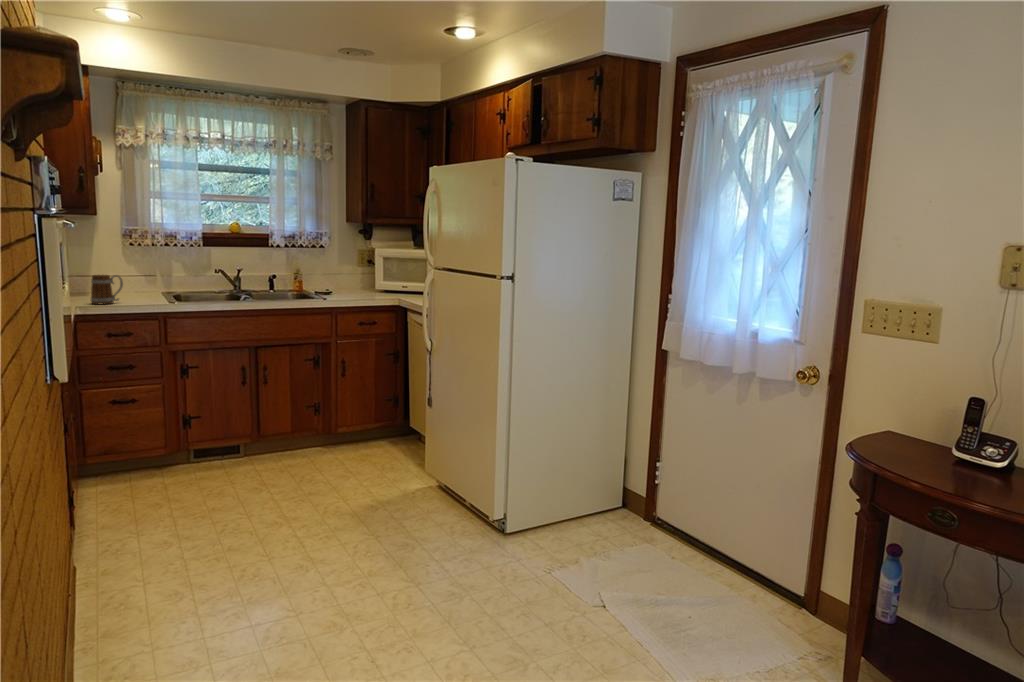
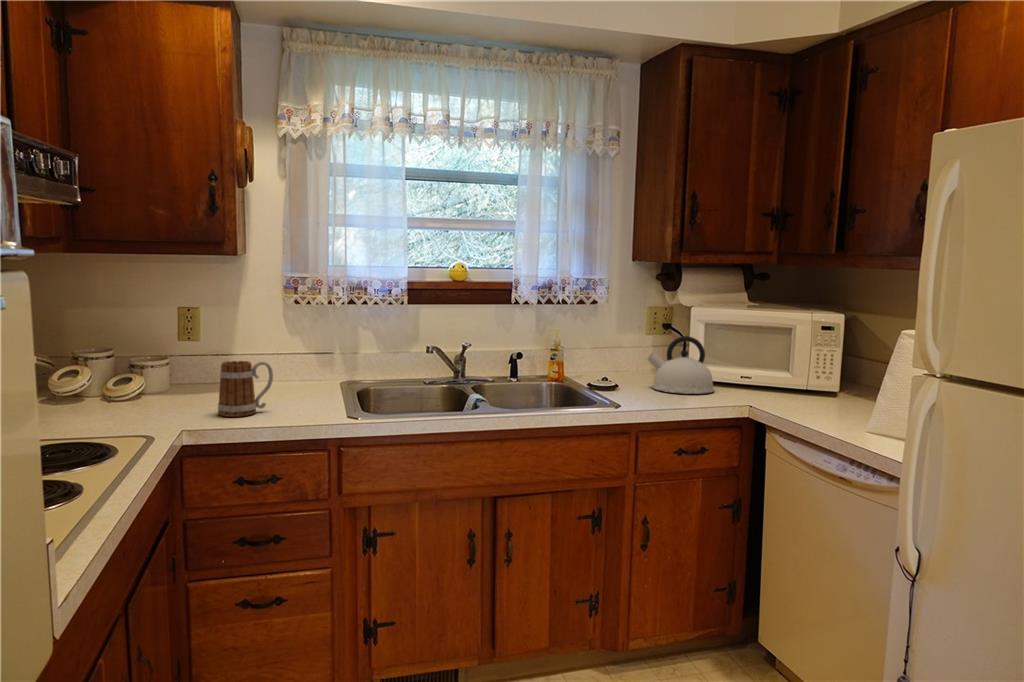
kettle: none [350,265,388,296] -> present [647,336,714,394]

